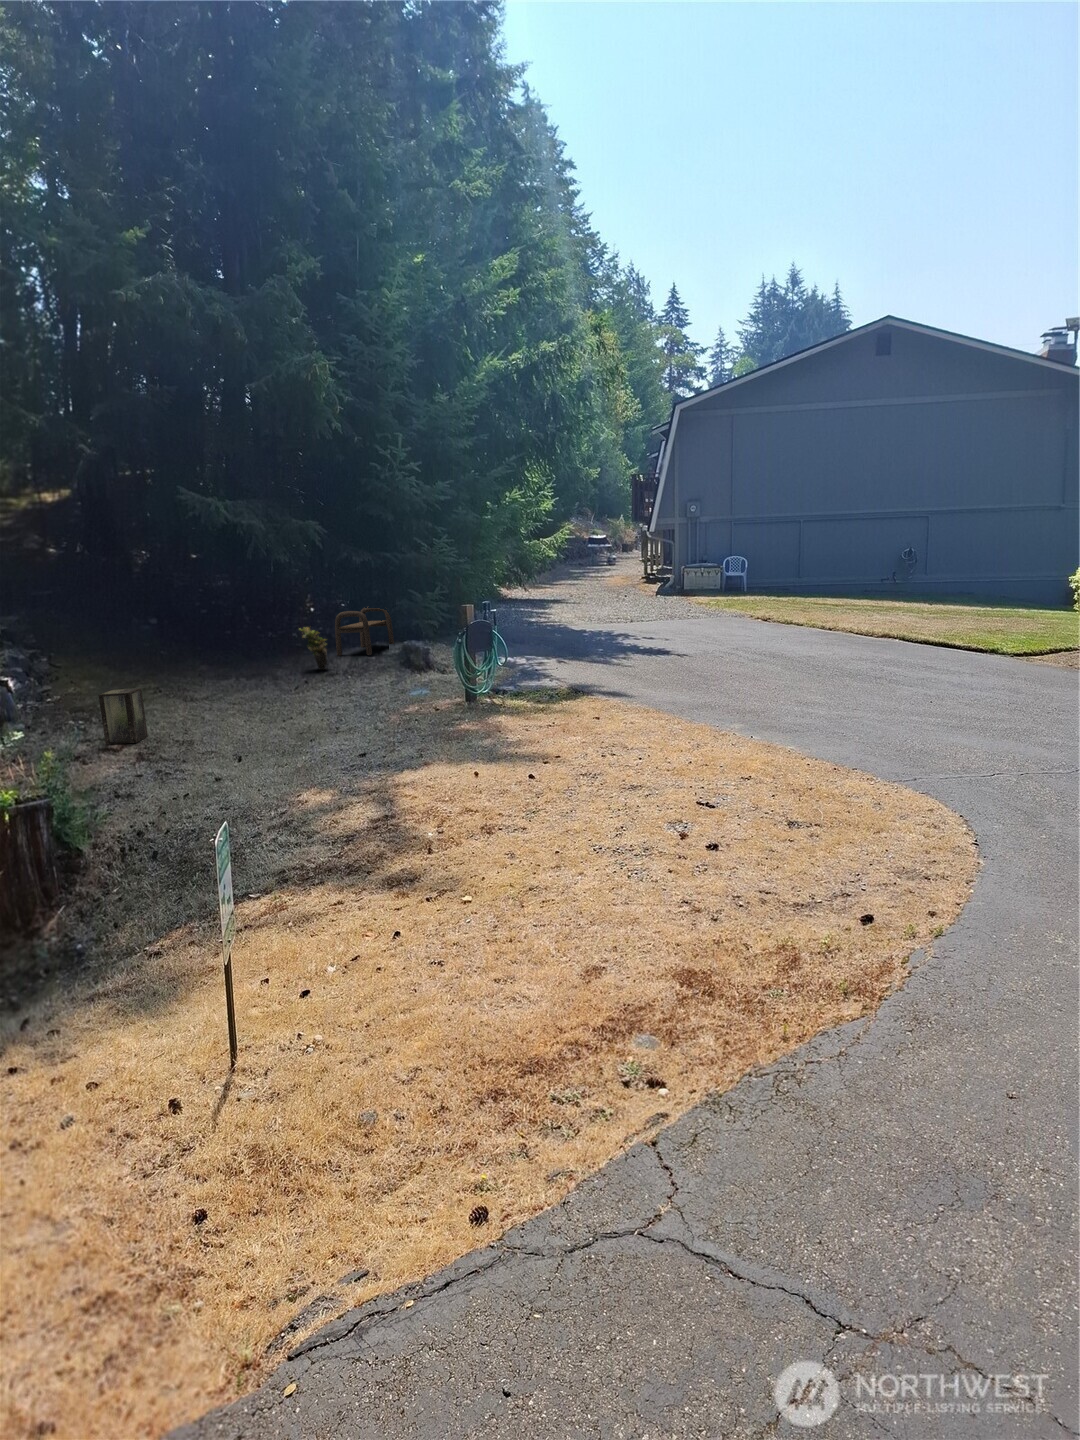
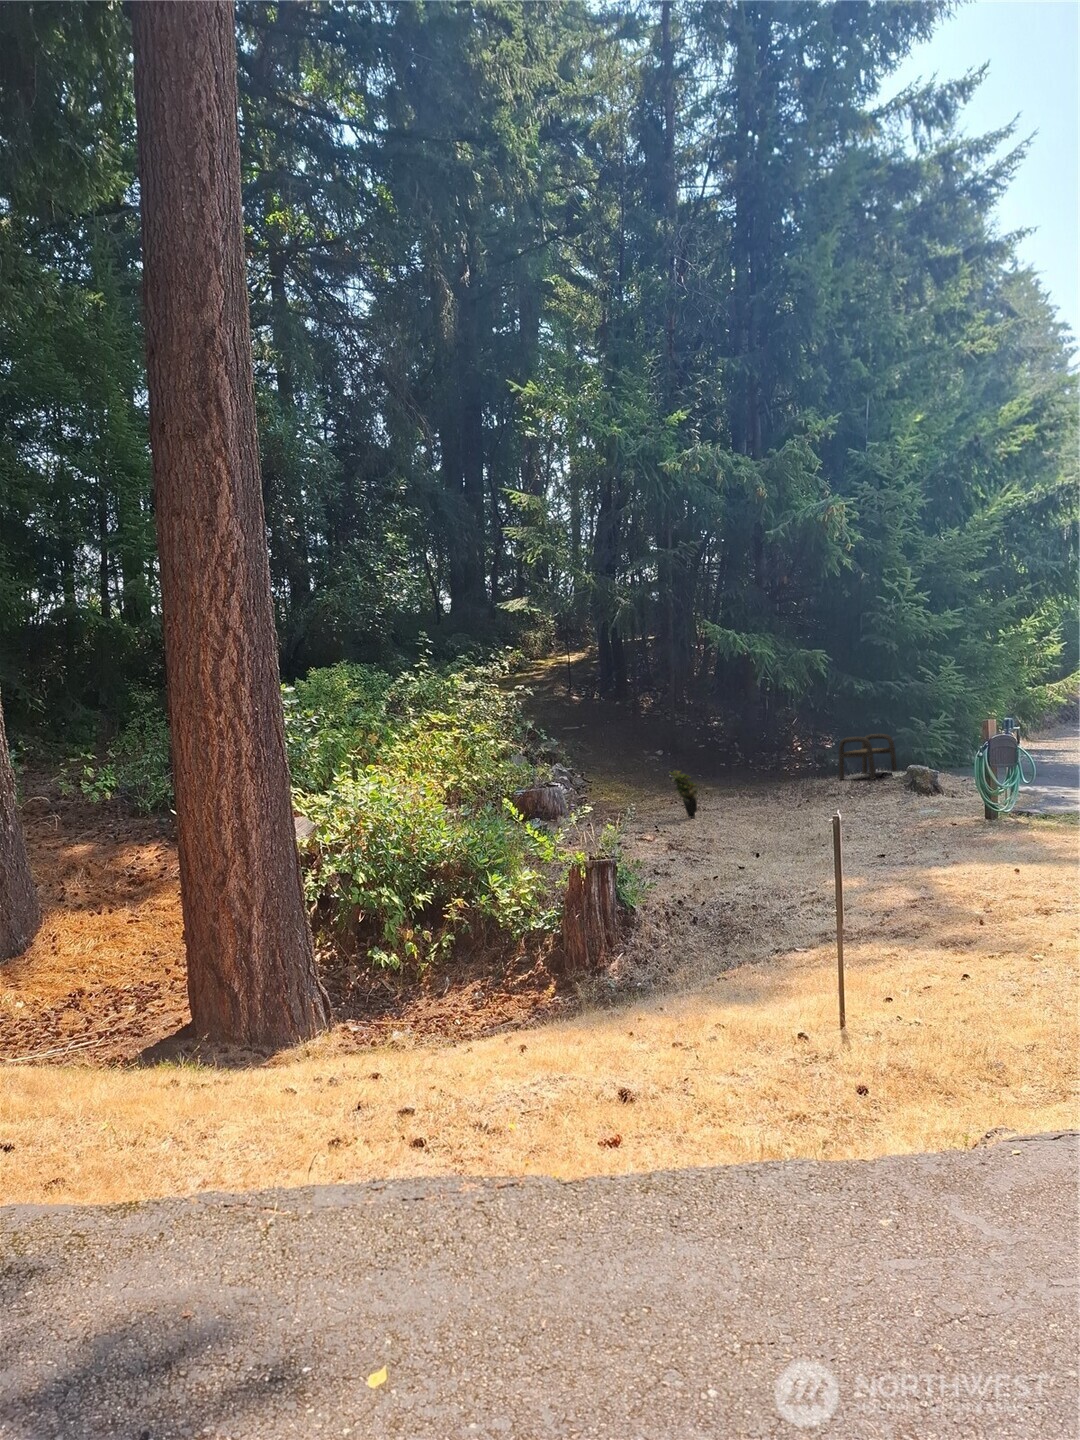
potted plant: present [300,627,327,670] -> present [670,771,697,818]
storage box: present [98,688,148,744] -> none [638,789,676,837]

